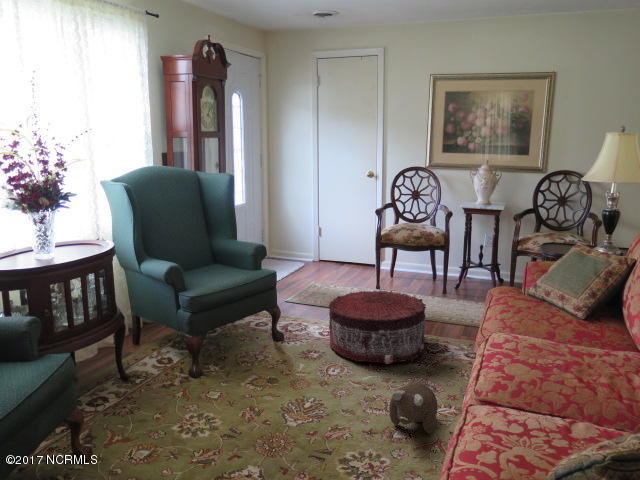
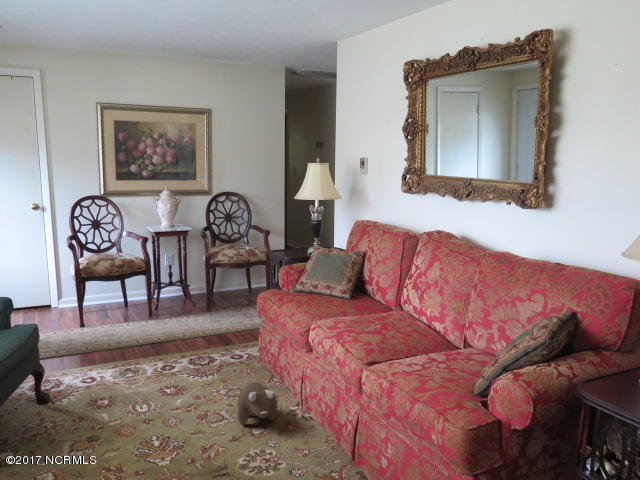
pouf: present [329,291,426,364] -> none [98,319,203,393]

